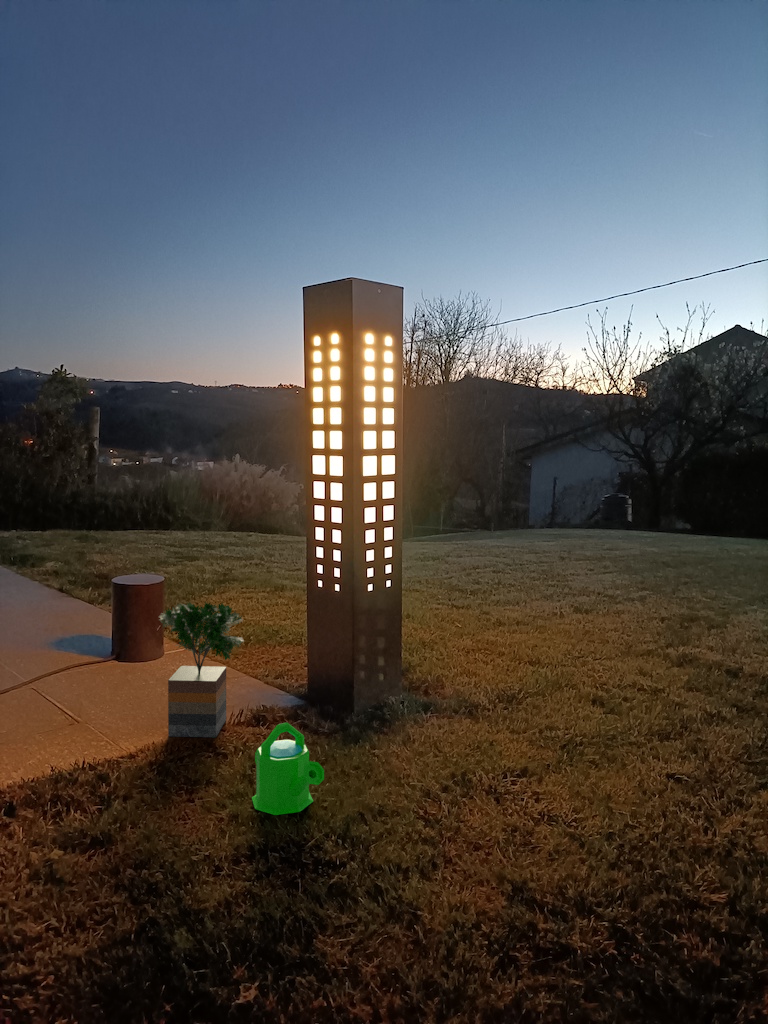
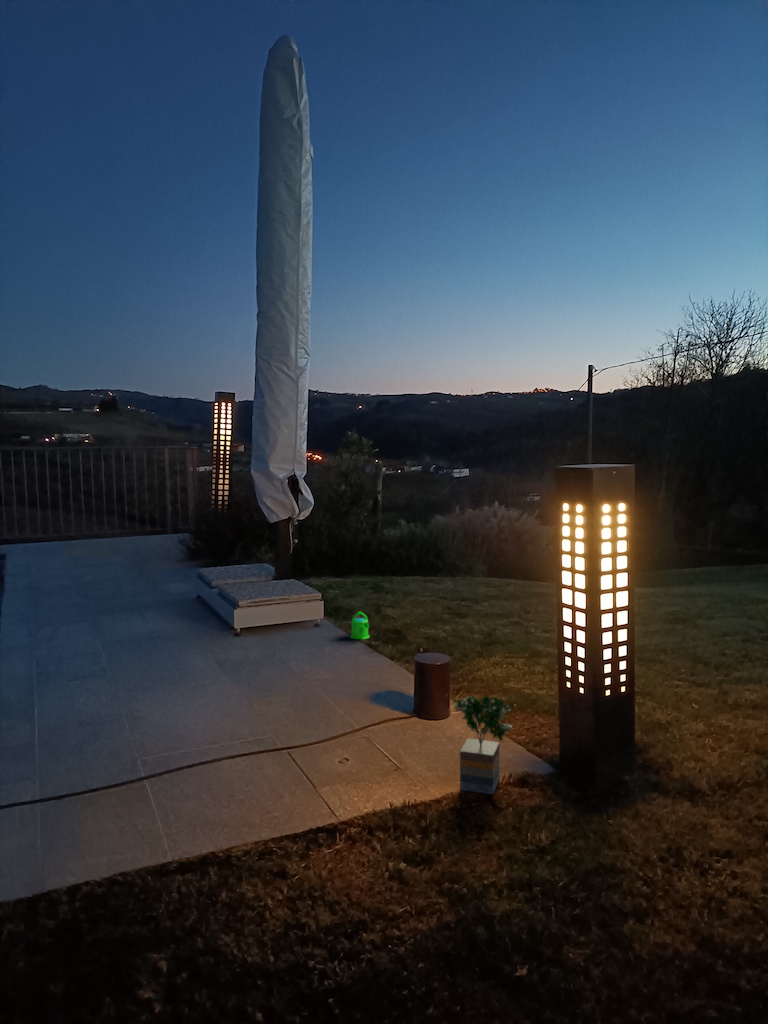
watering can: present [252,722,324,815] -> present [351,611,369,639]

